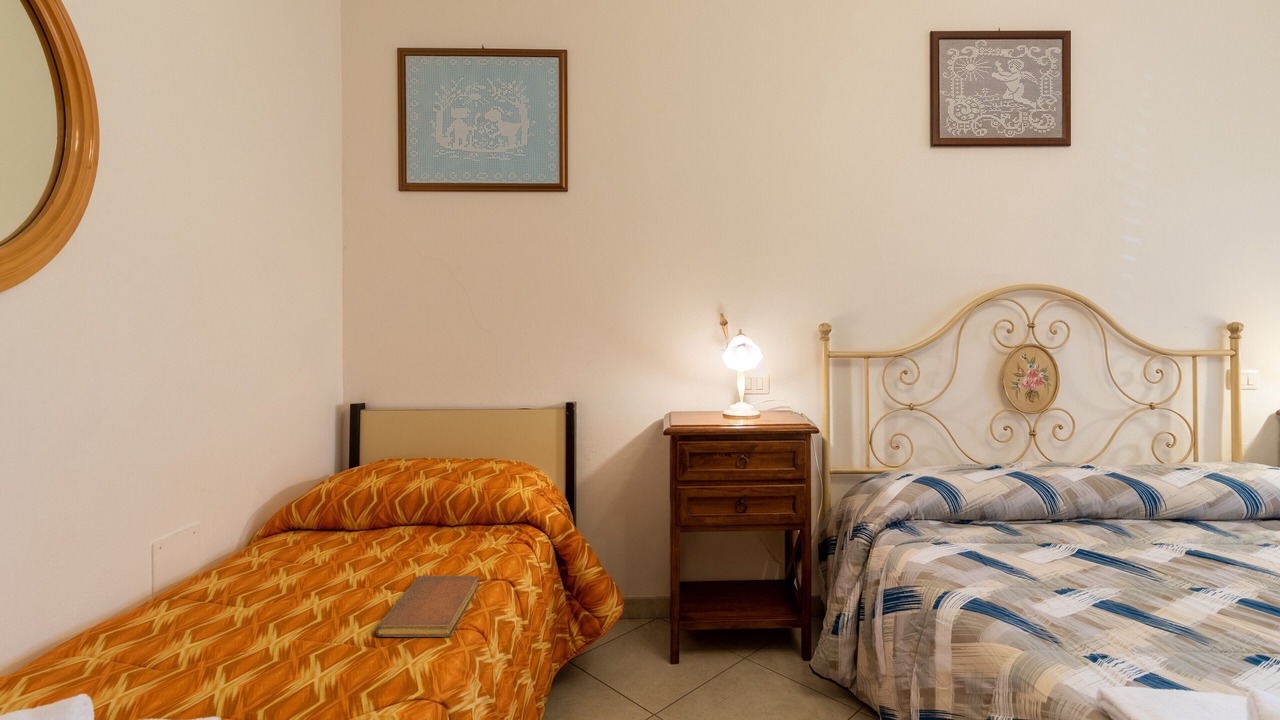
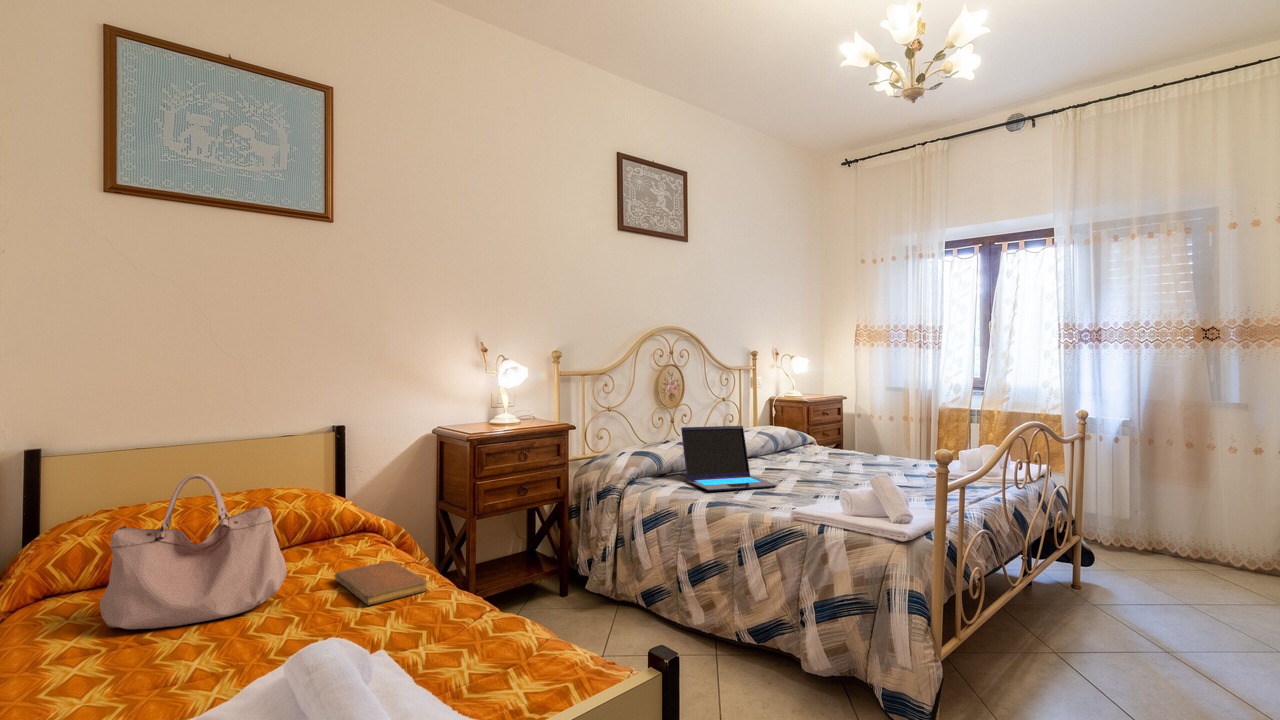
handbag: none [228,455,361,601] -> present [100,474,287,629]
laptop: none [989,455,1188,609] -> present [681,426,777,491]

